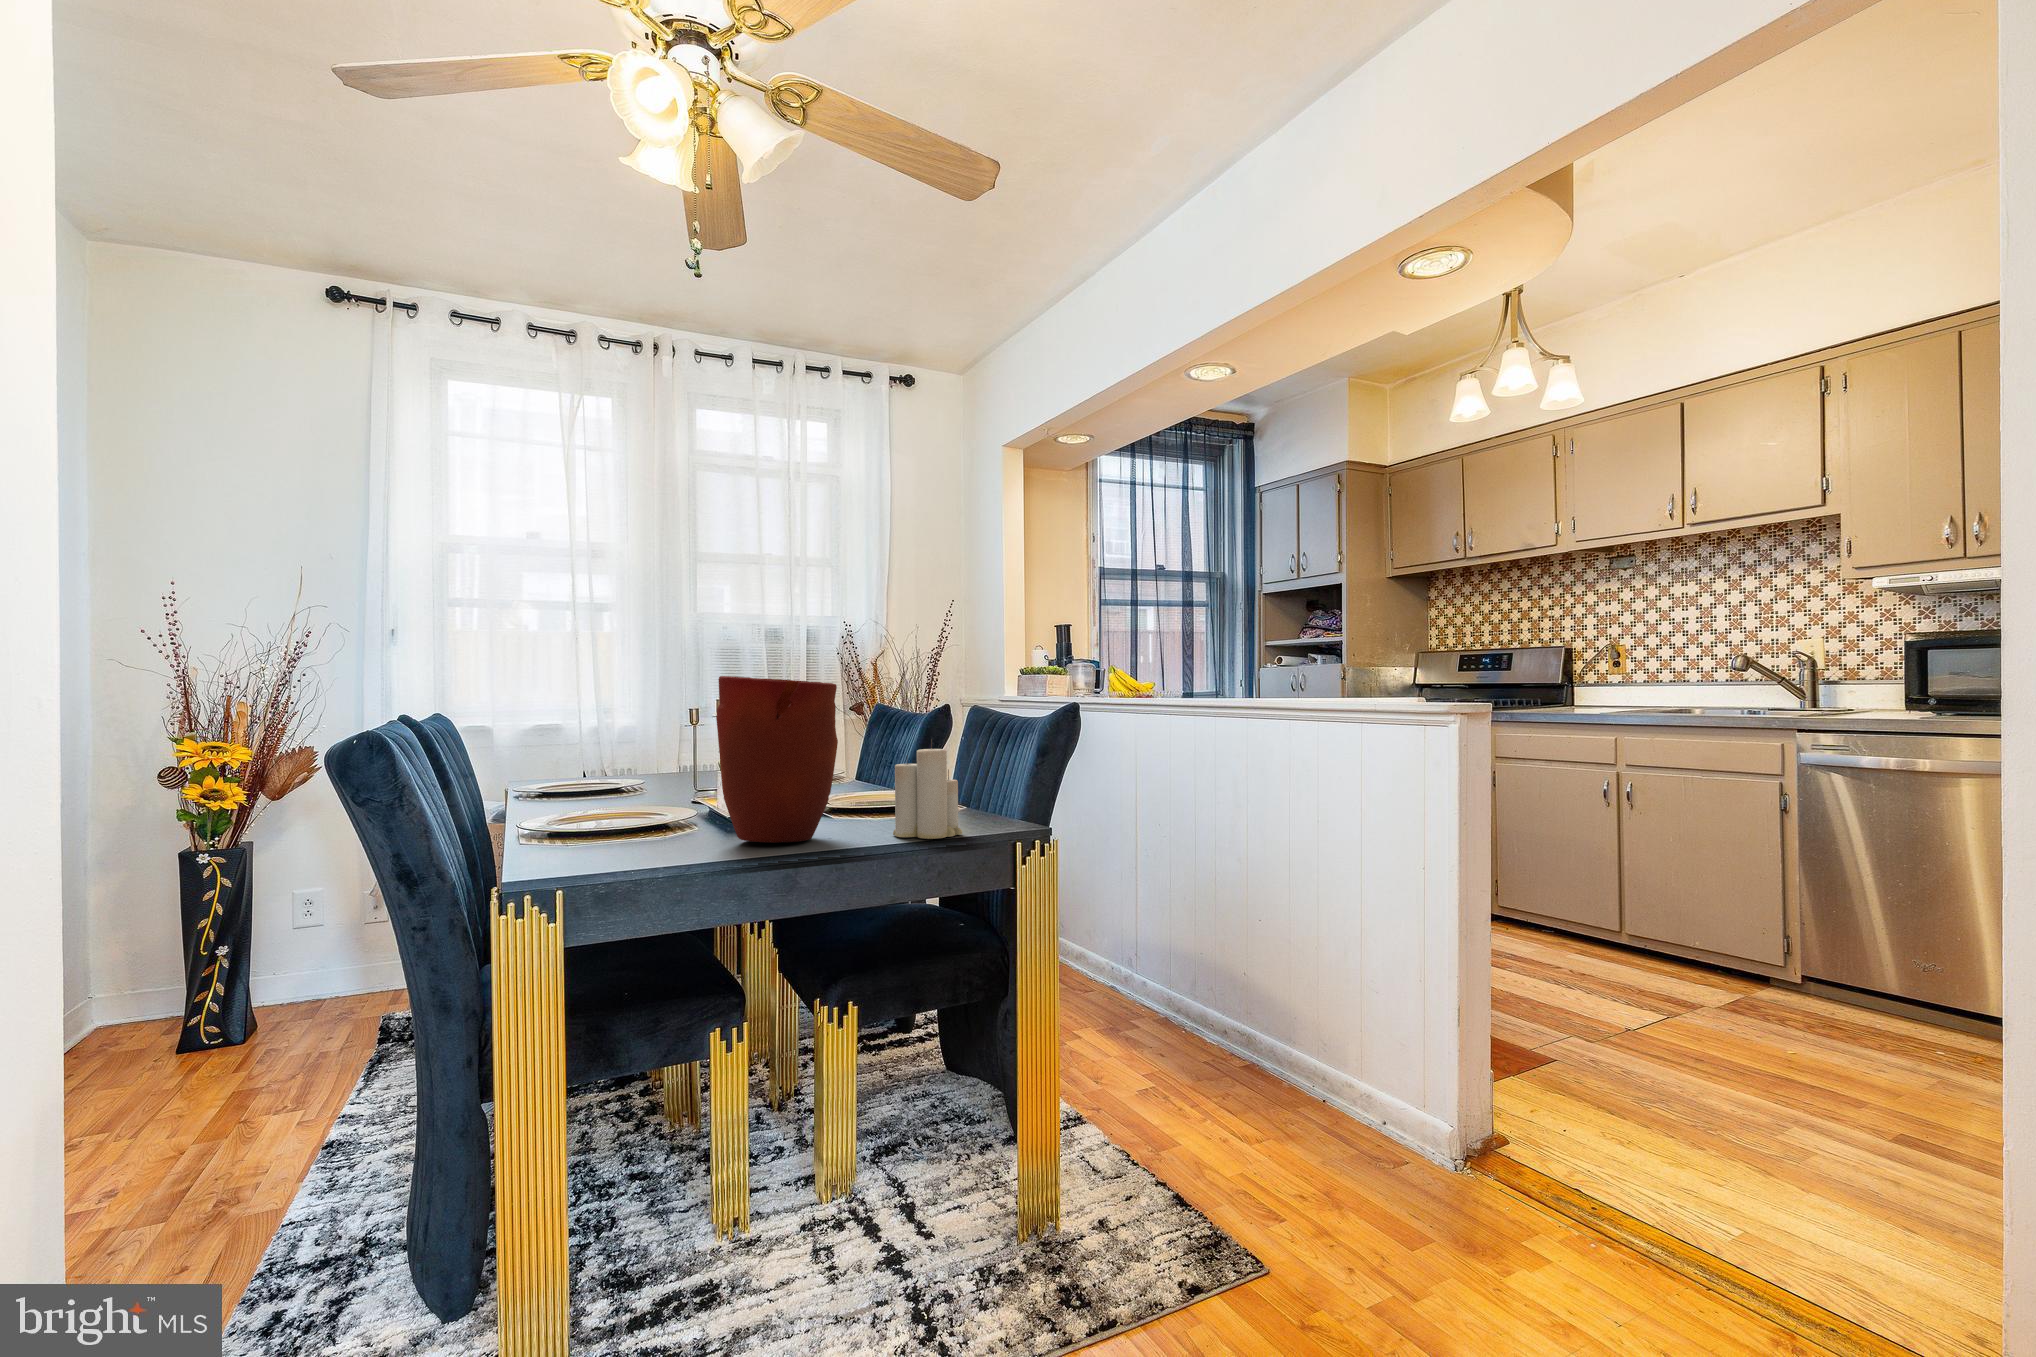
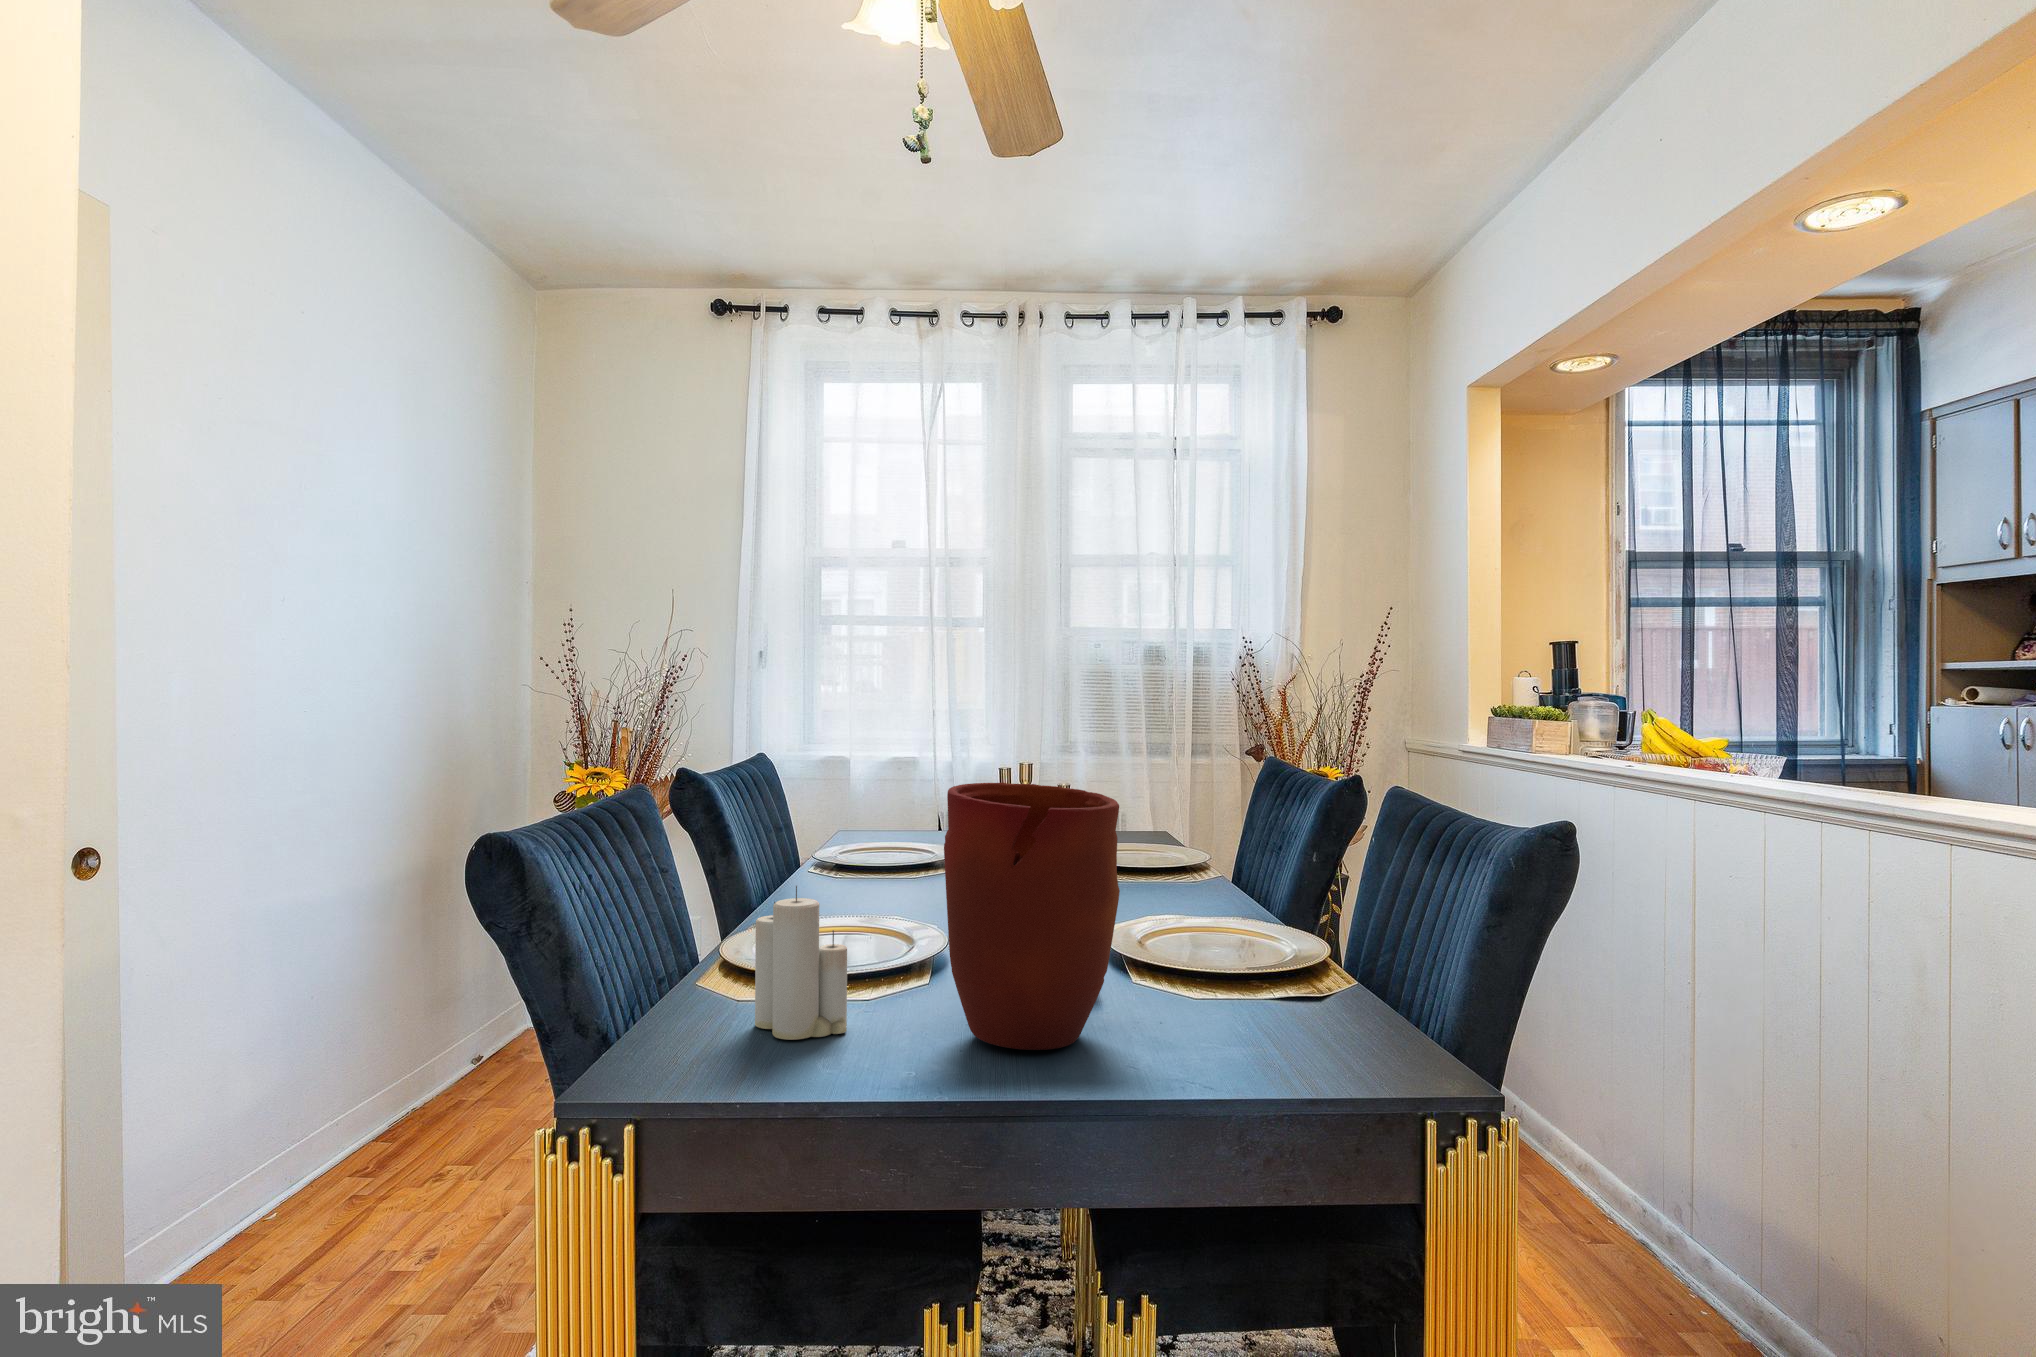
candle: present [893,739,962,839] -> present [755,886,847,1040]

